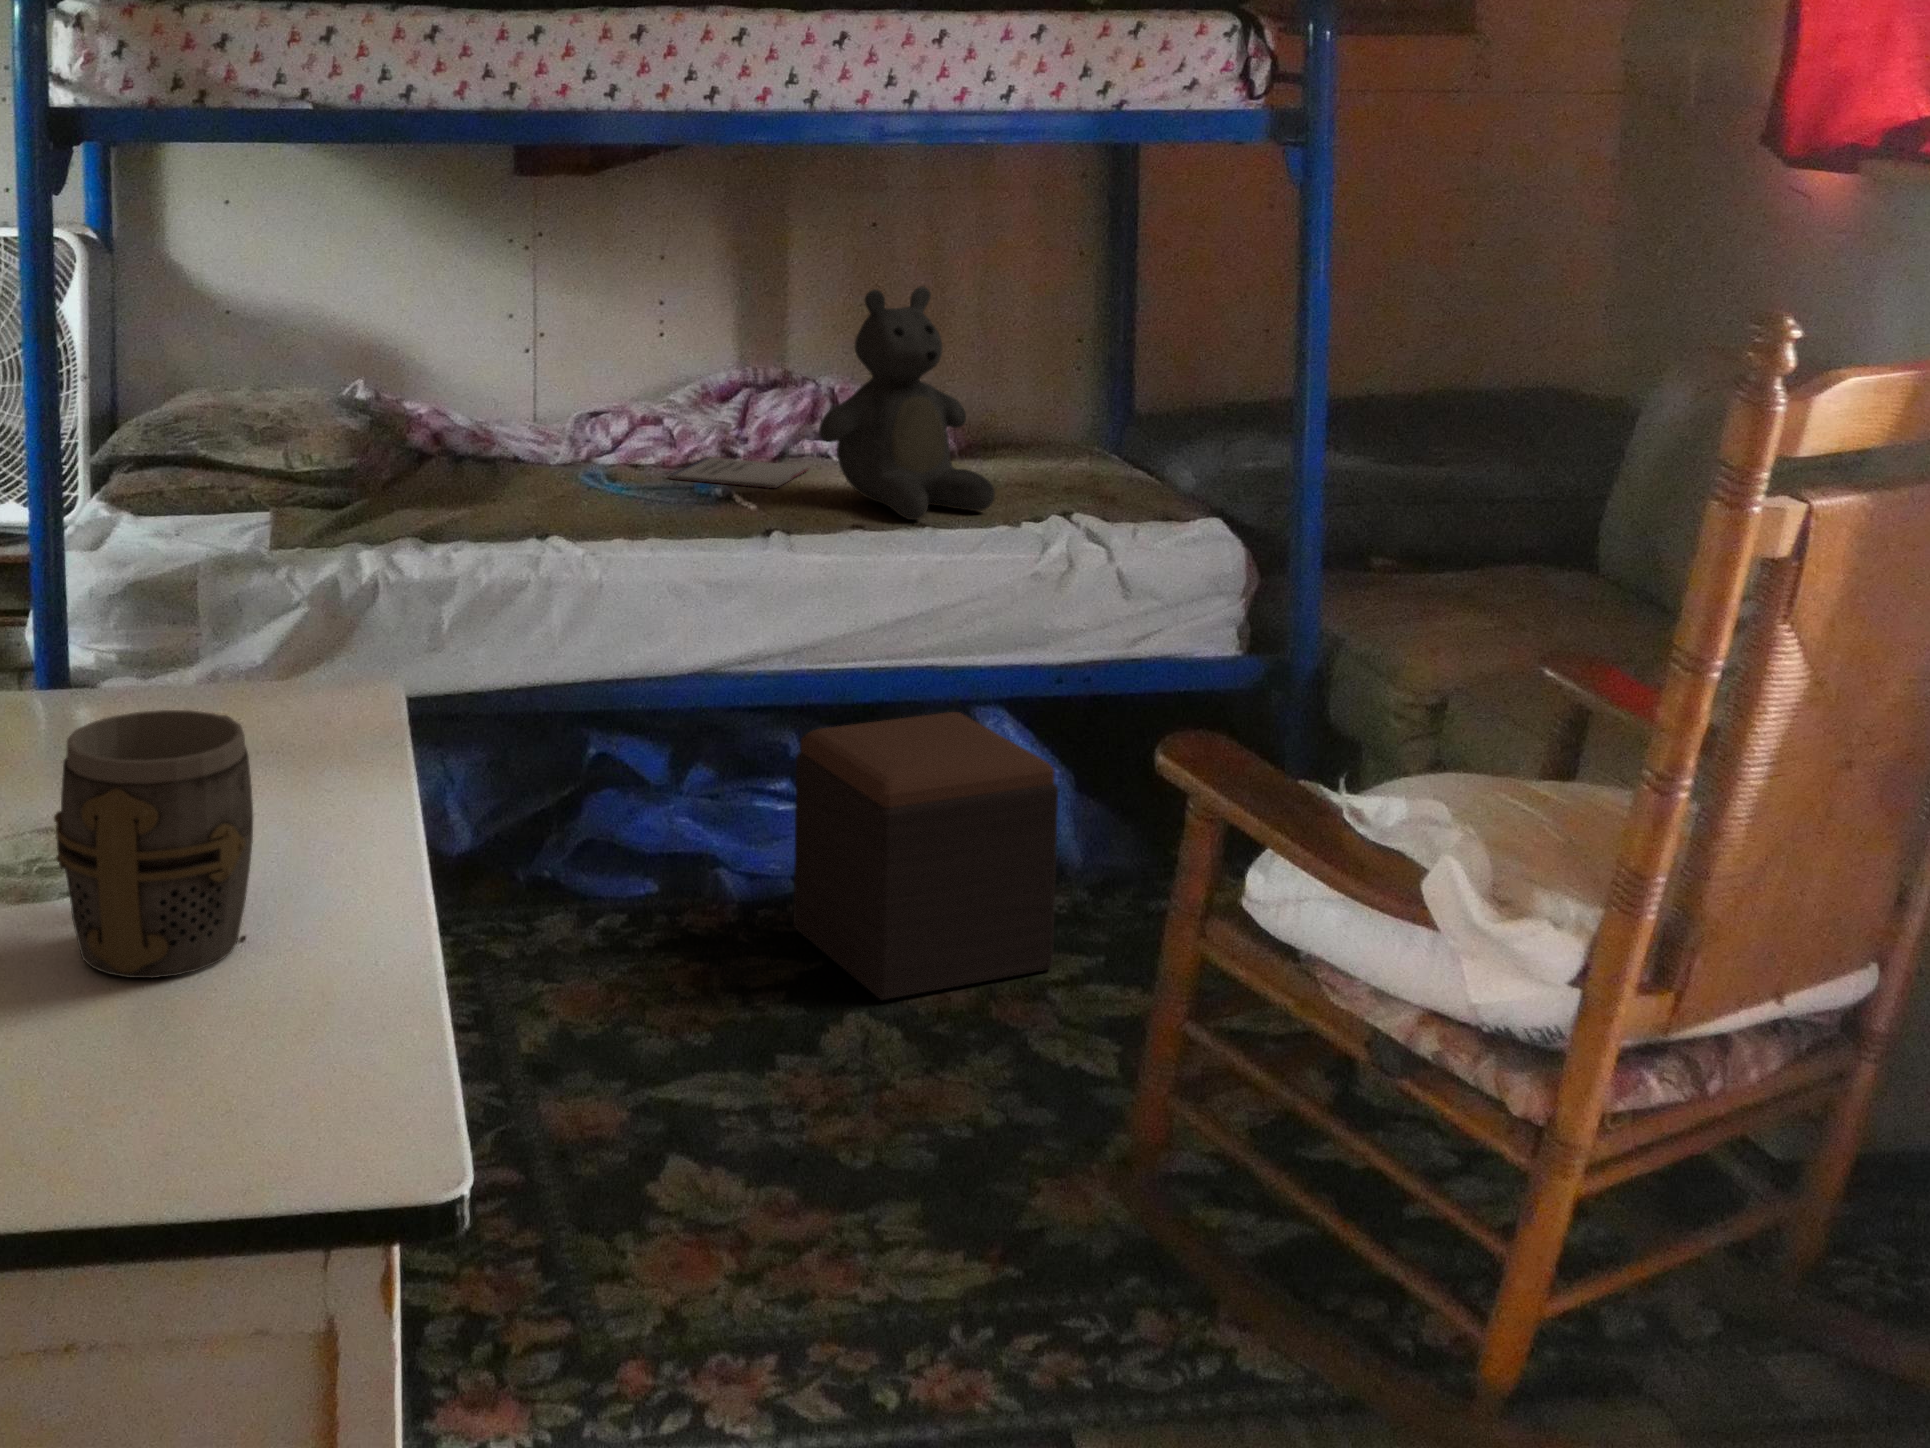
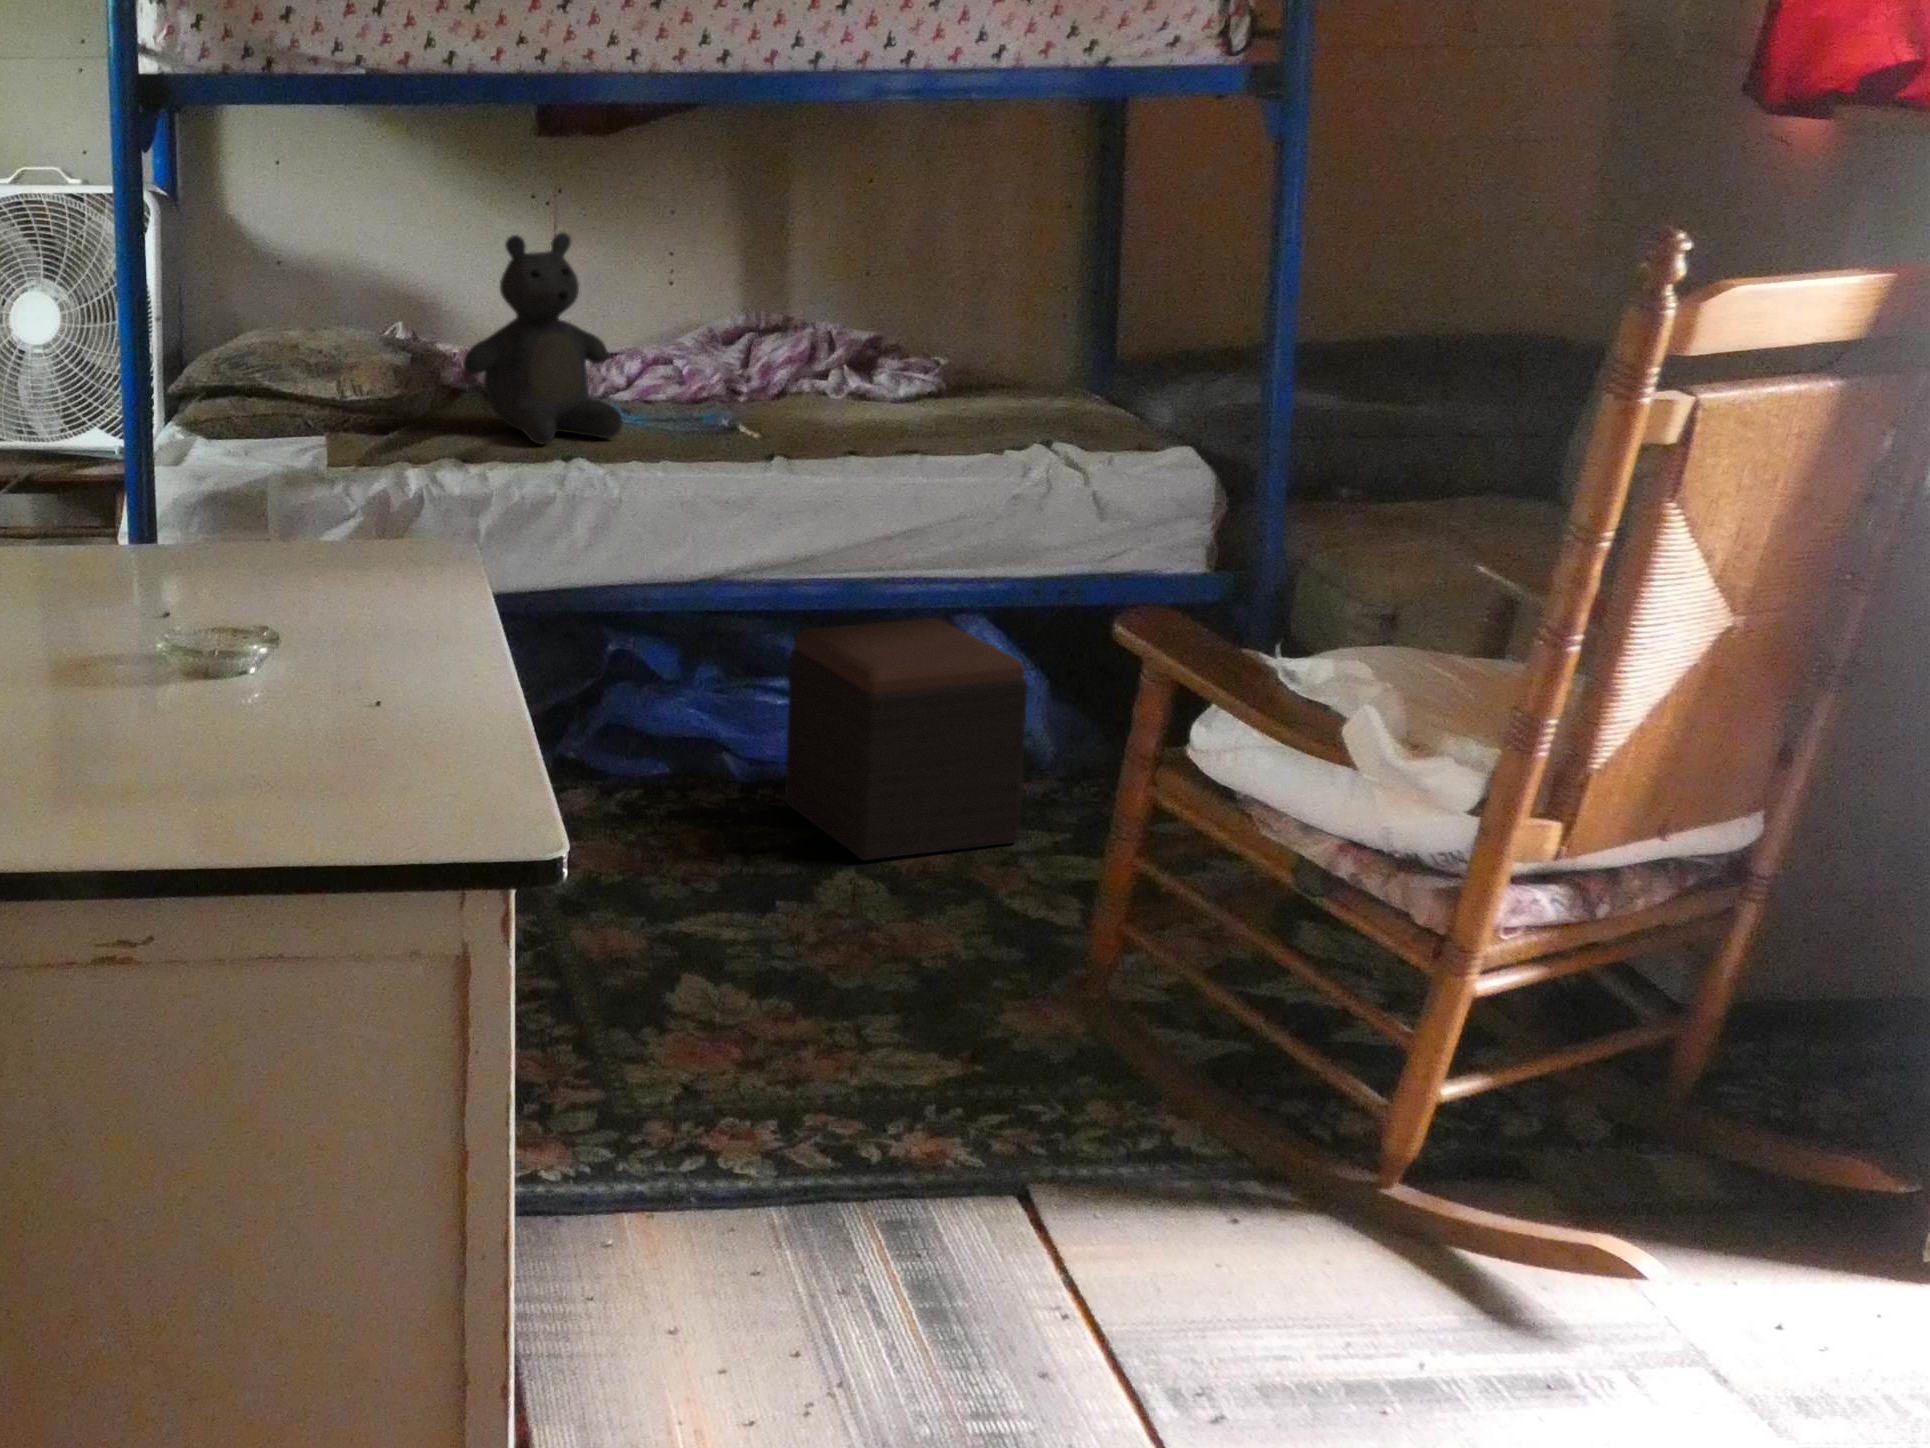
teddy bear: present [819,286,995,520] -> present [463,232,622,445]
notebook: present [671,458,810,488] -> none [675,395,805,422]
mug: present [54,710,253,978] -> none [233,534,381,729]

